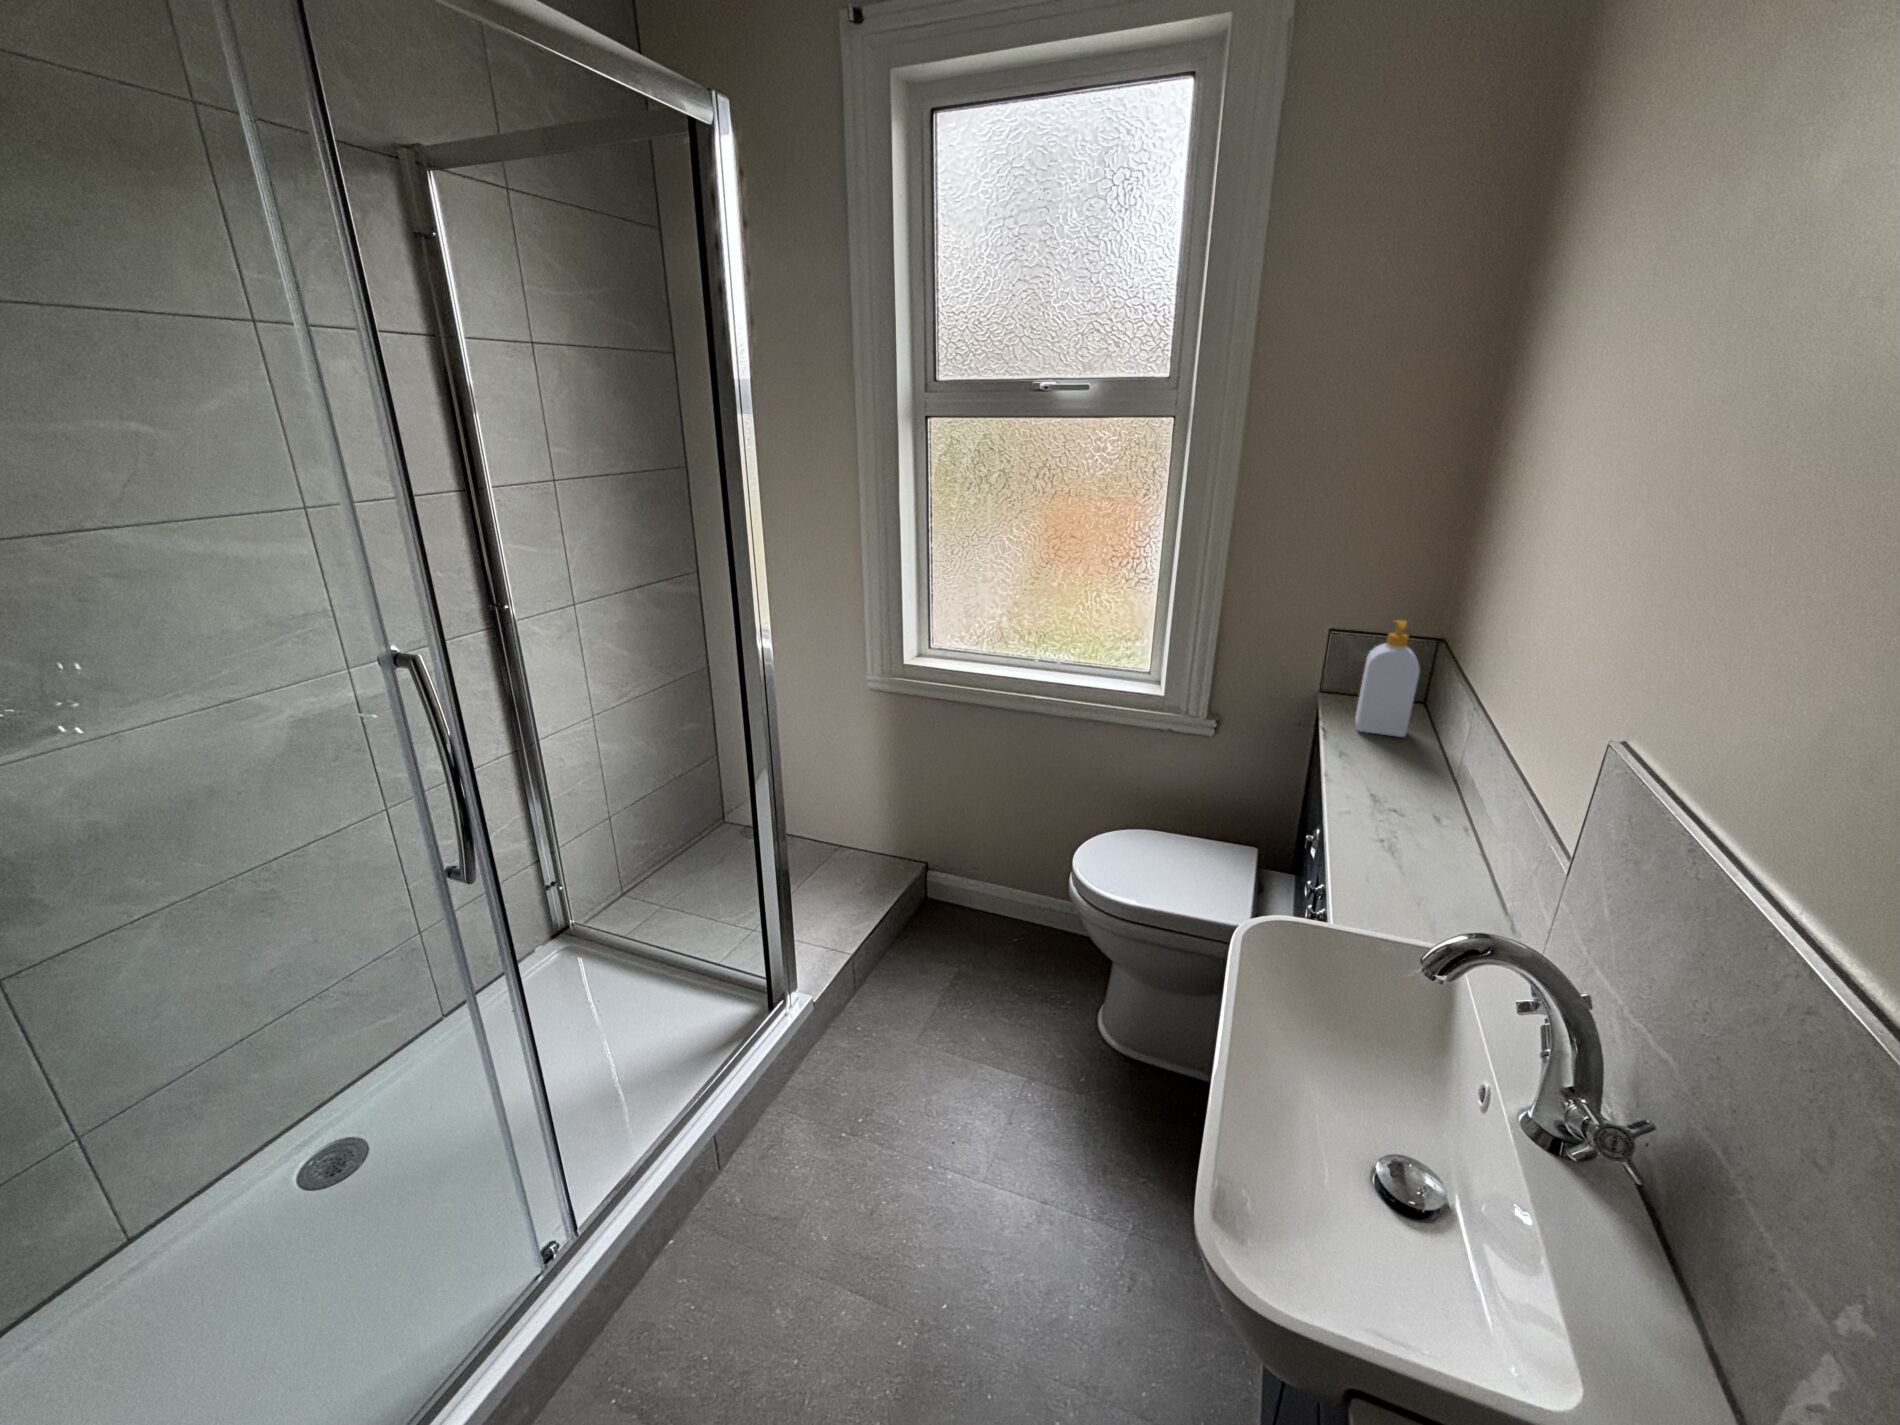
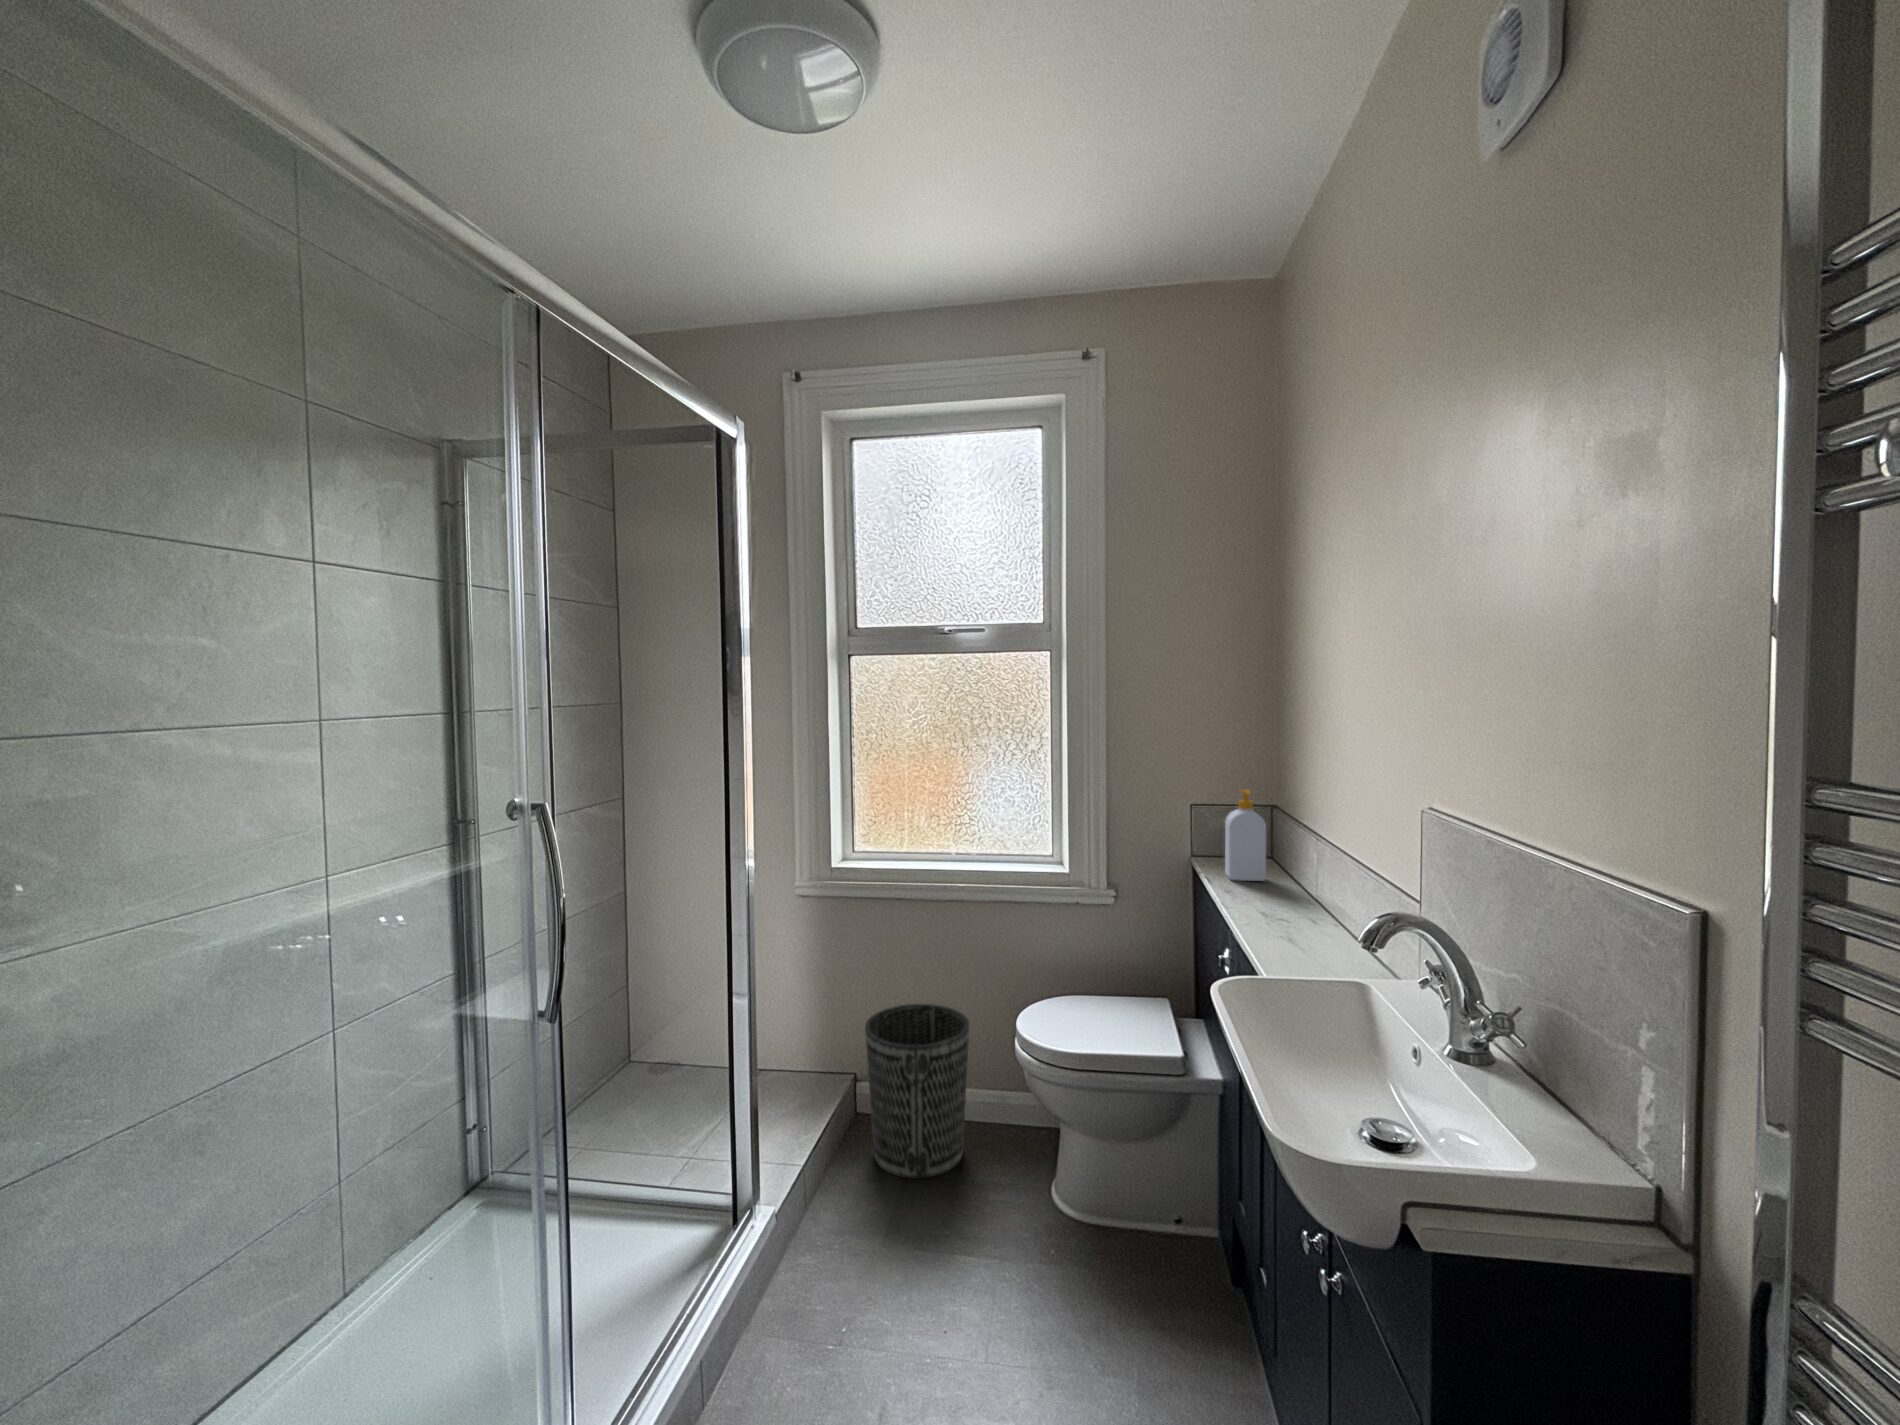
wastebasket: none [922,810,1032,981] -> present [865,1004,969,1179]

